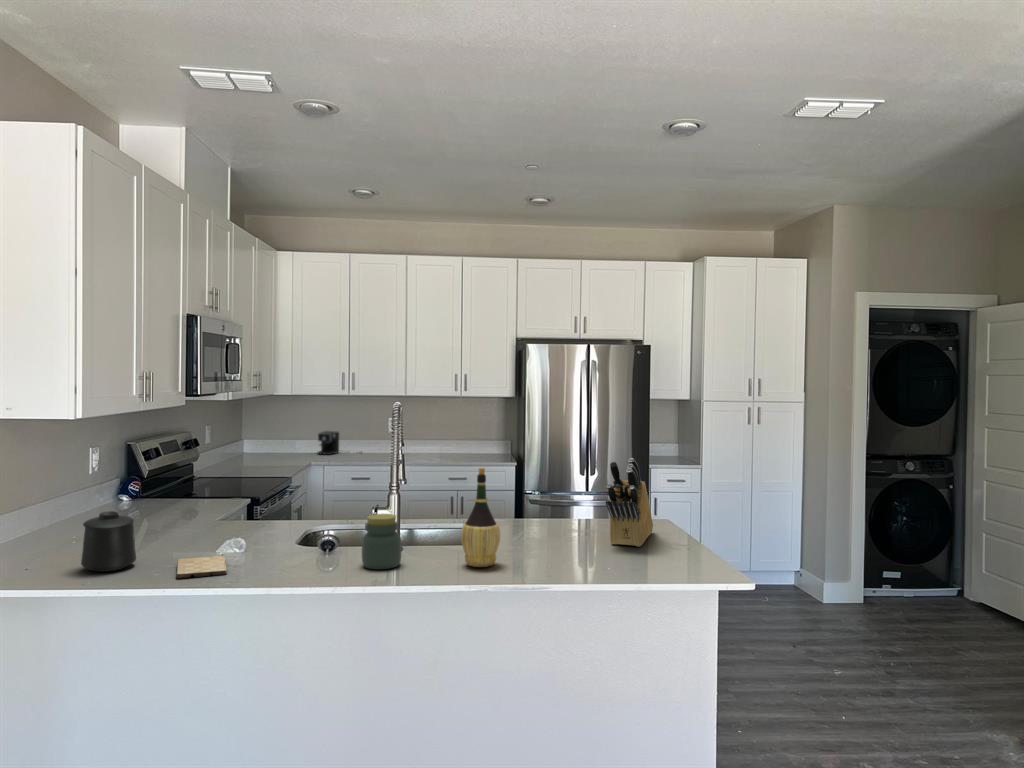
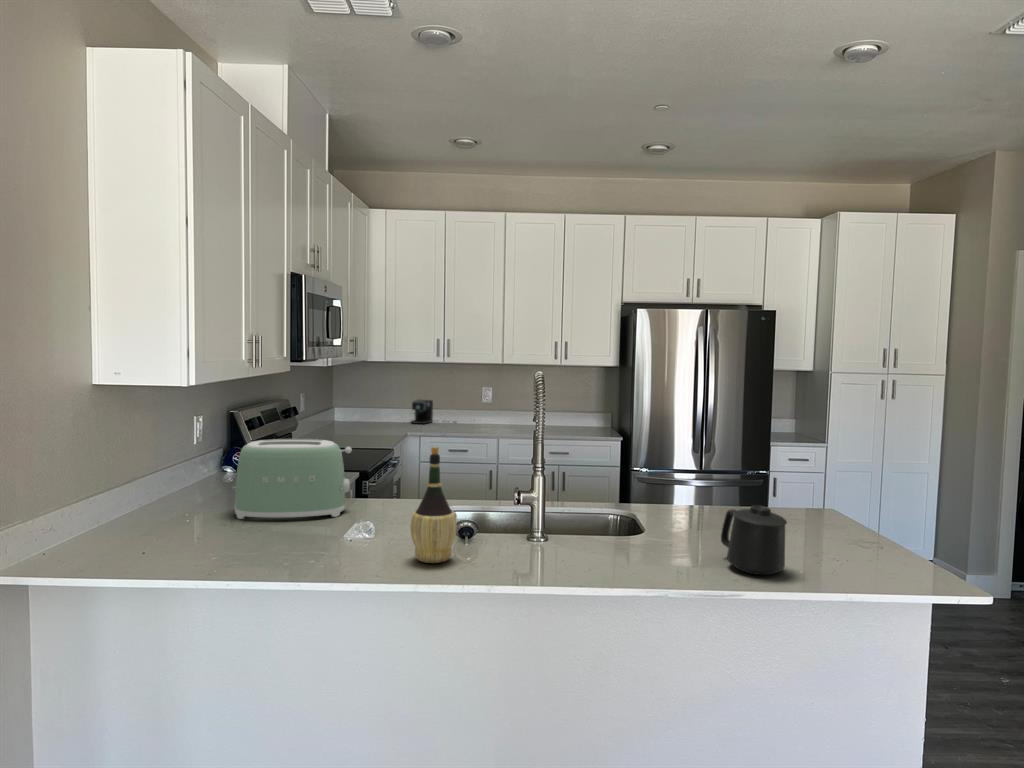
knife block: present [606,458,653,547] -> none [787,442,830,547]
toaster: none [125,465,237,538] -> present [234,439,352,519]
wine bottle: present [461,468,500,567] -> present [410,447,457,563]
mug: present [81,511,136,572] -> present [721,505,787,575]
jar: present [362,514,401,569] -> none [507,503,553,569]
cutting board: present [176,556,227,579] -> none [297,545,355,575]

